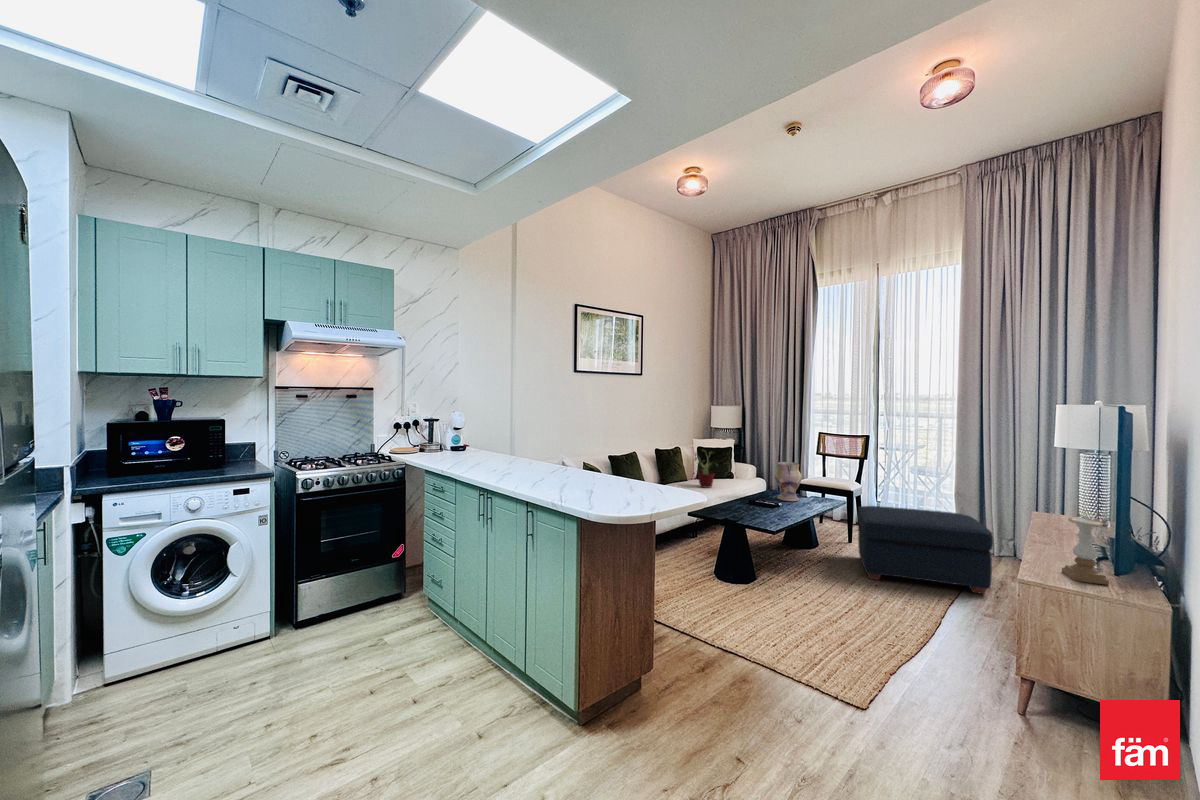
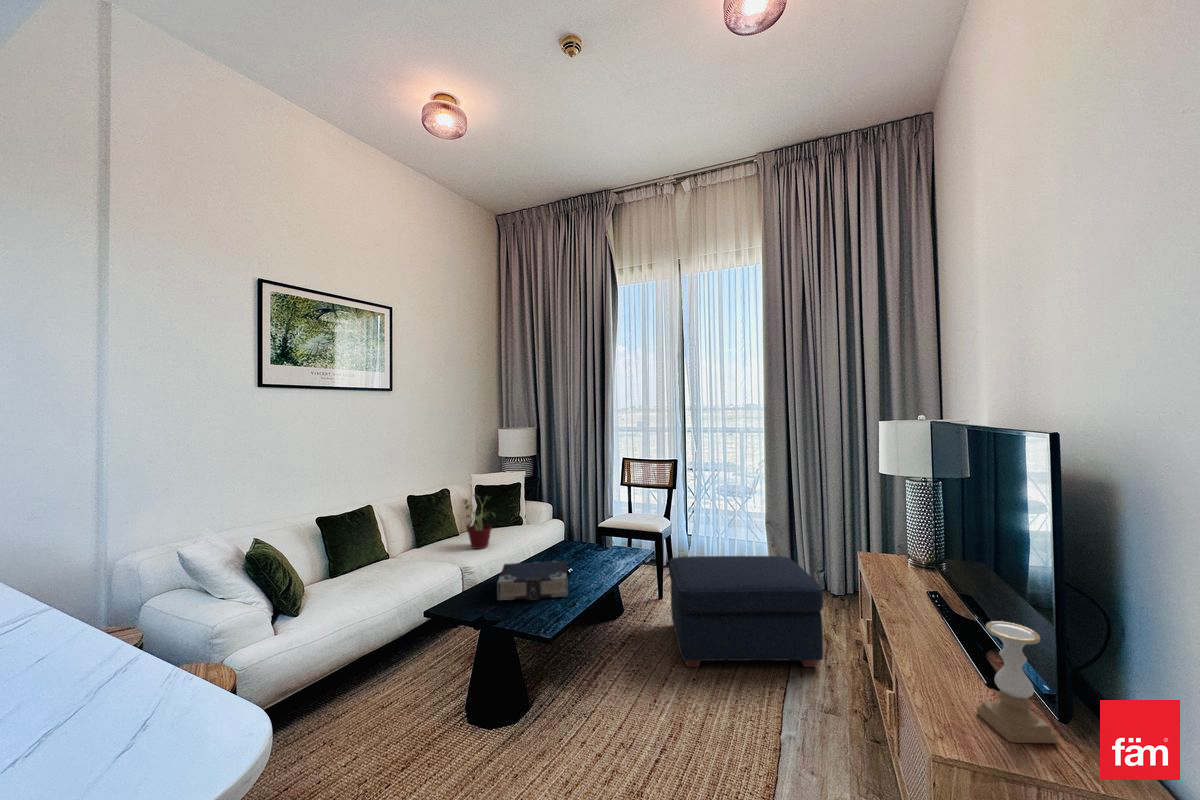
vase: present [775,462,802,501] -> none [567,507,600,563]
book: none [730,492,780,515] -> present [497,561,568,600]

